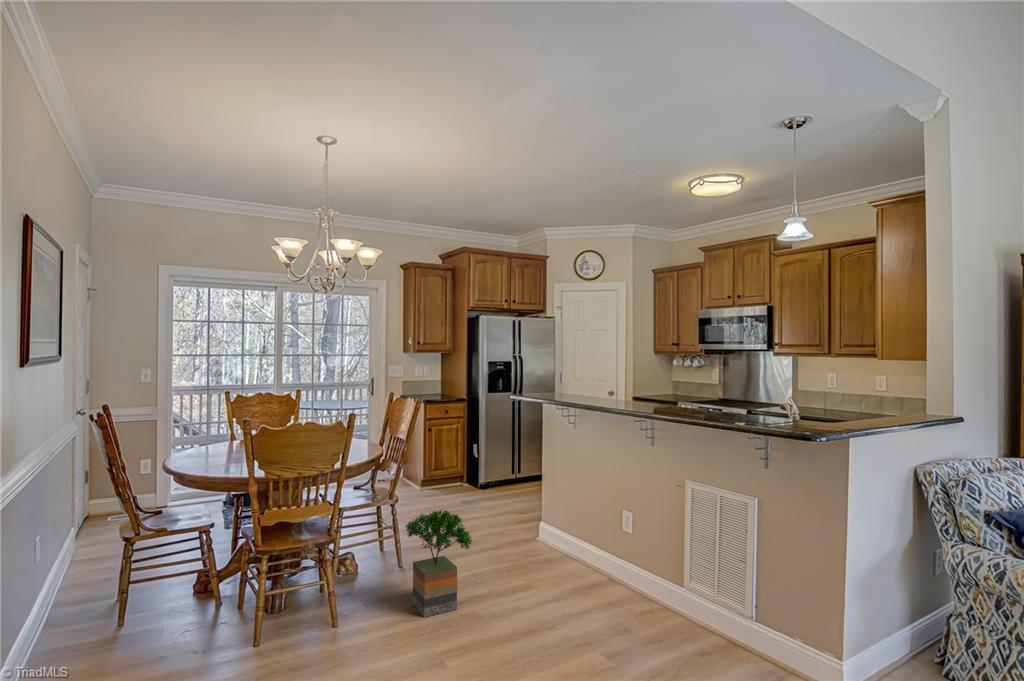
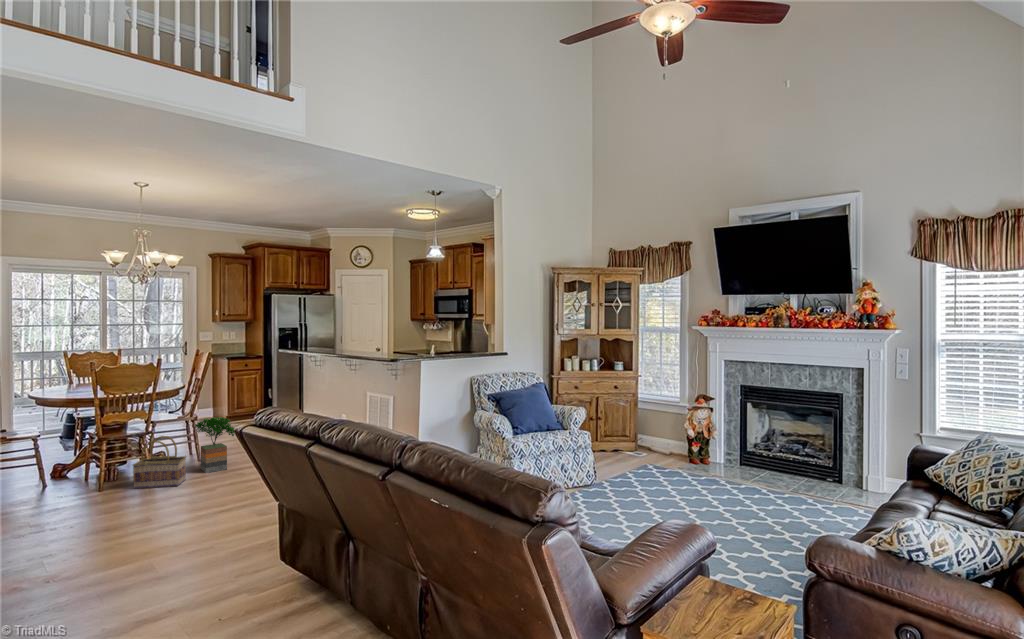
basket: none [308,552,397,659] -> present [133,436,186,489]

